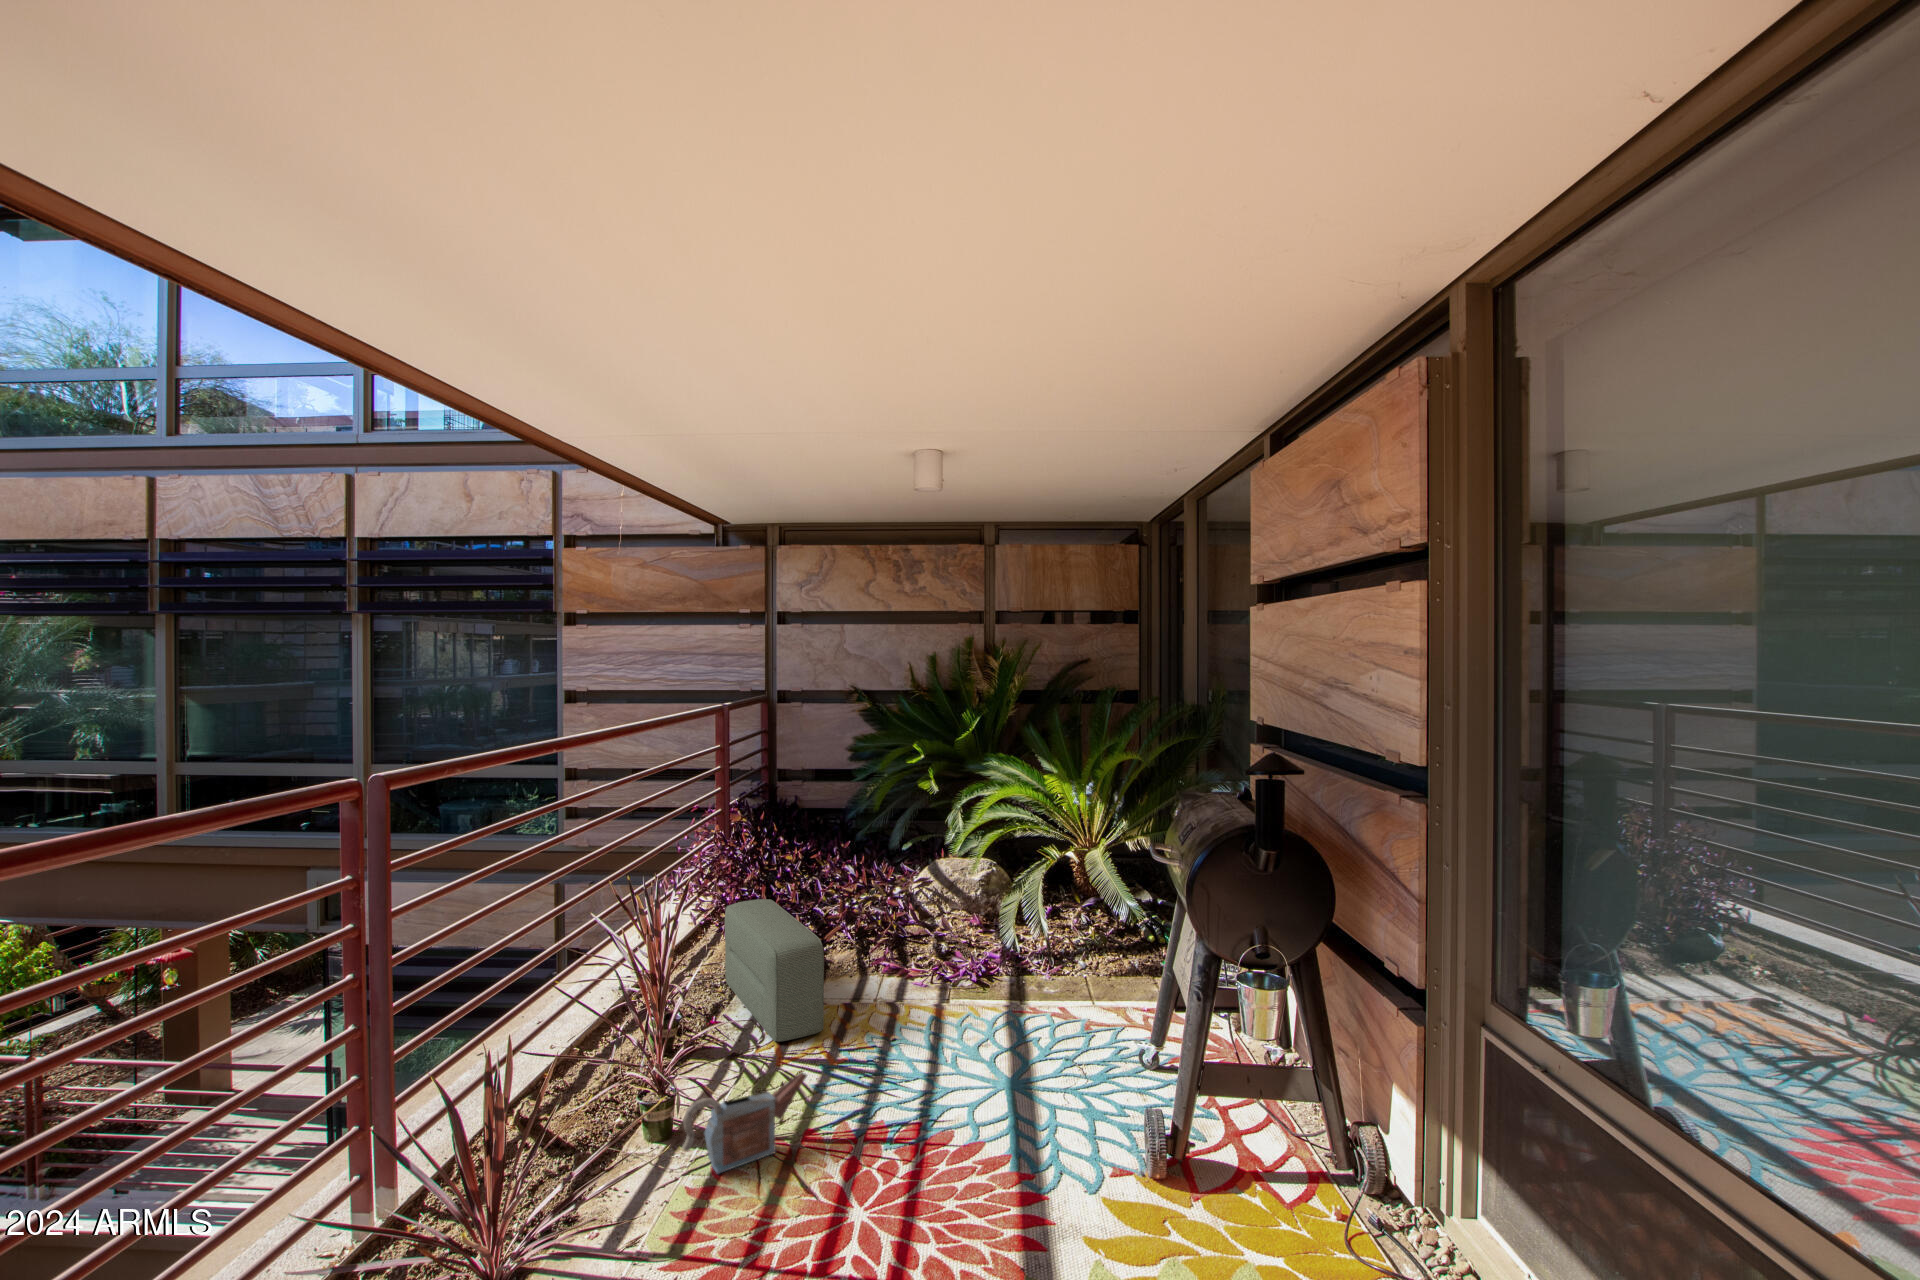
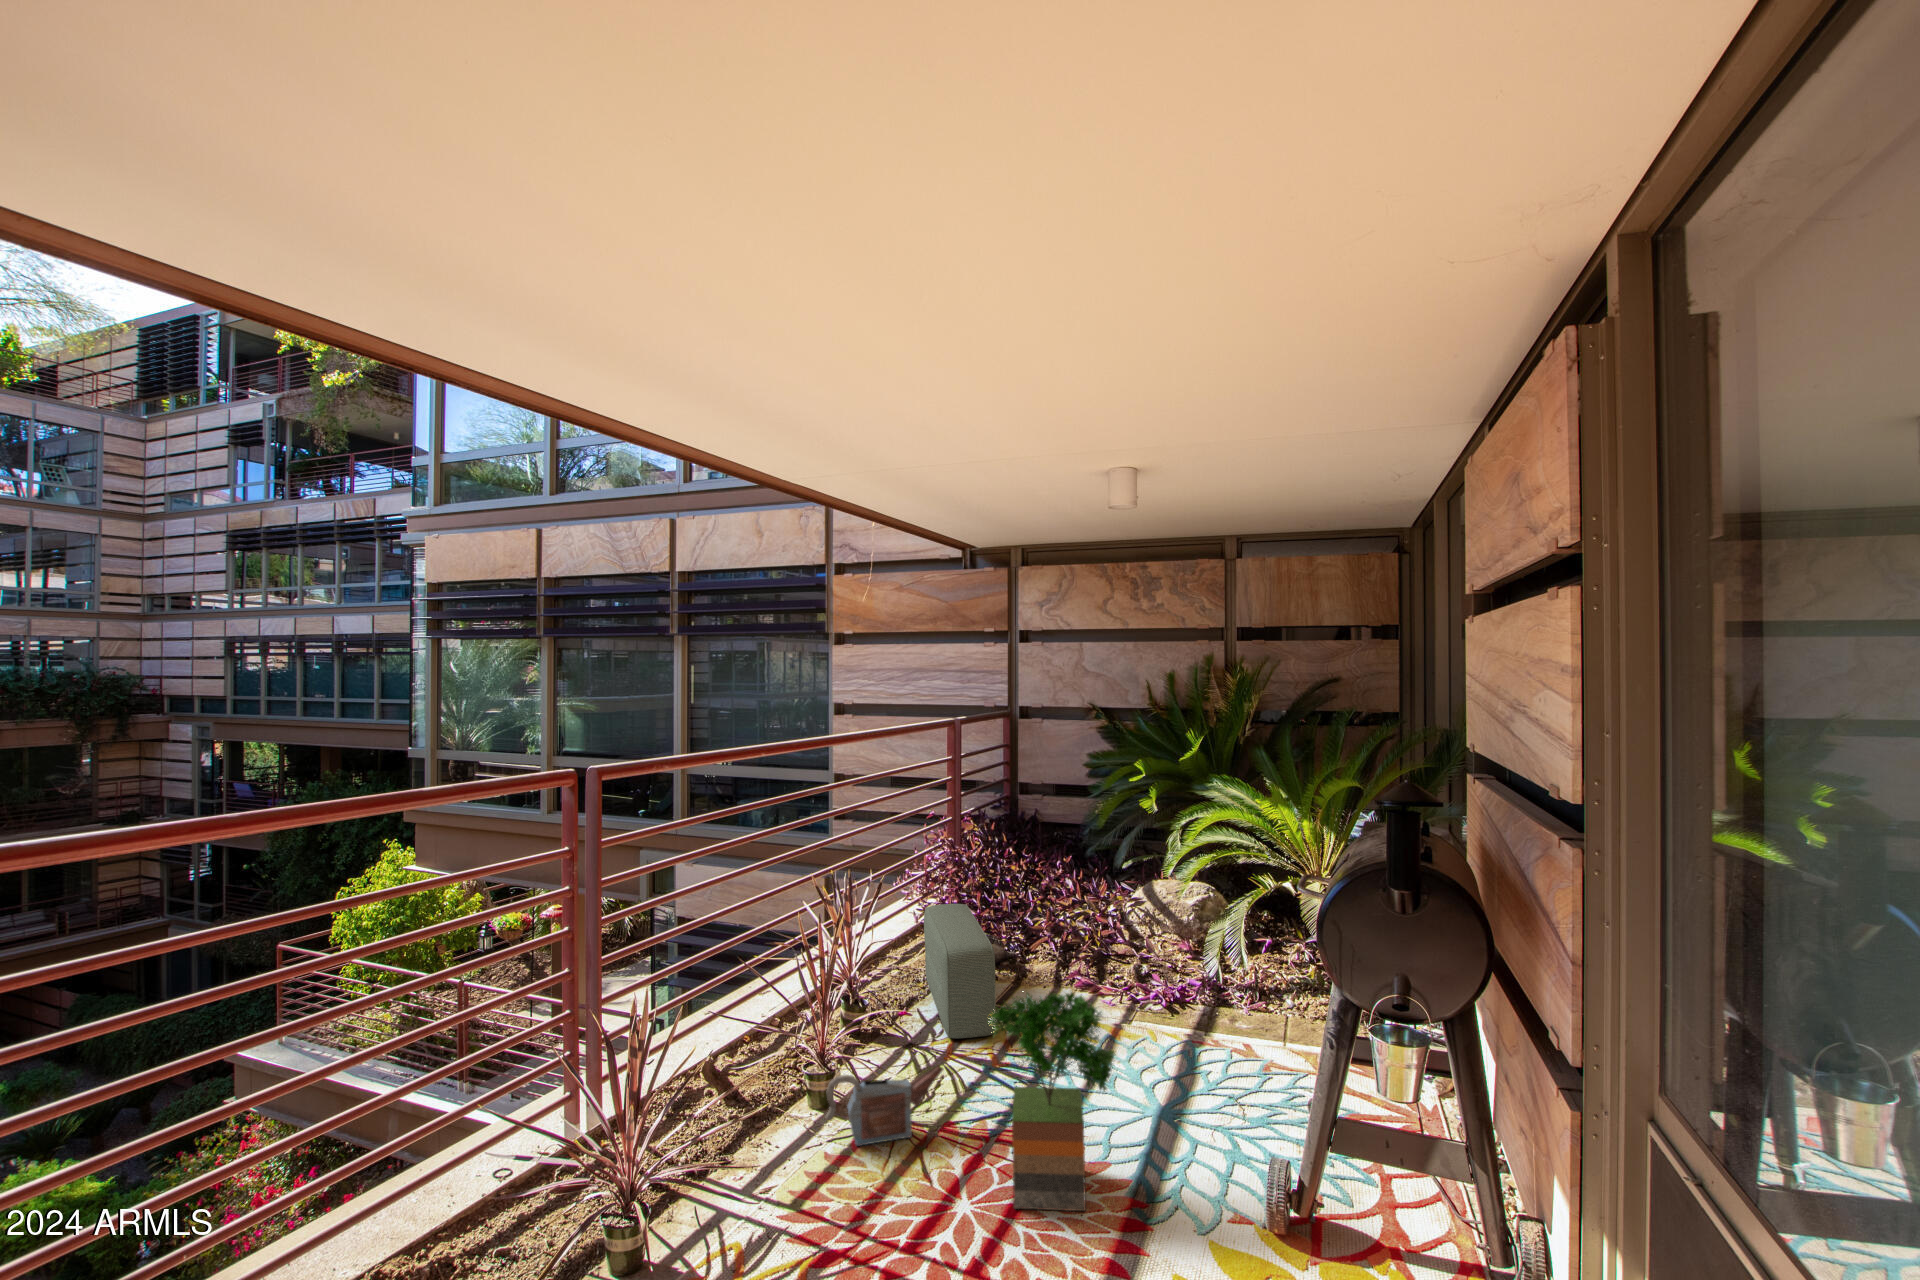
potted tree: none [874,976,1014,1206] -> present [988,993,1116,1211]

